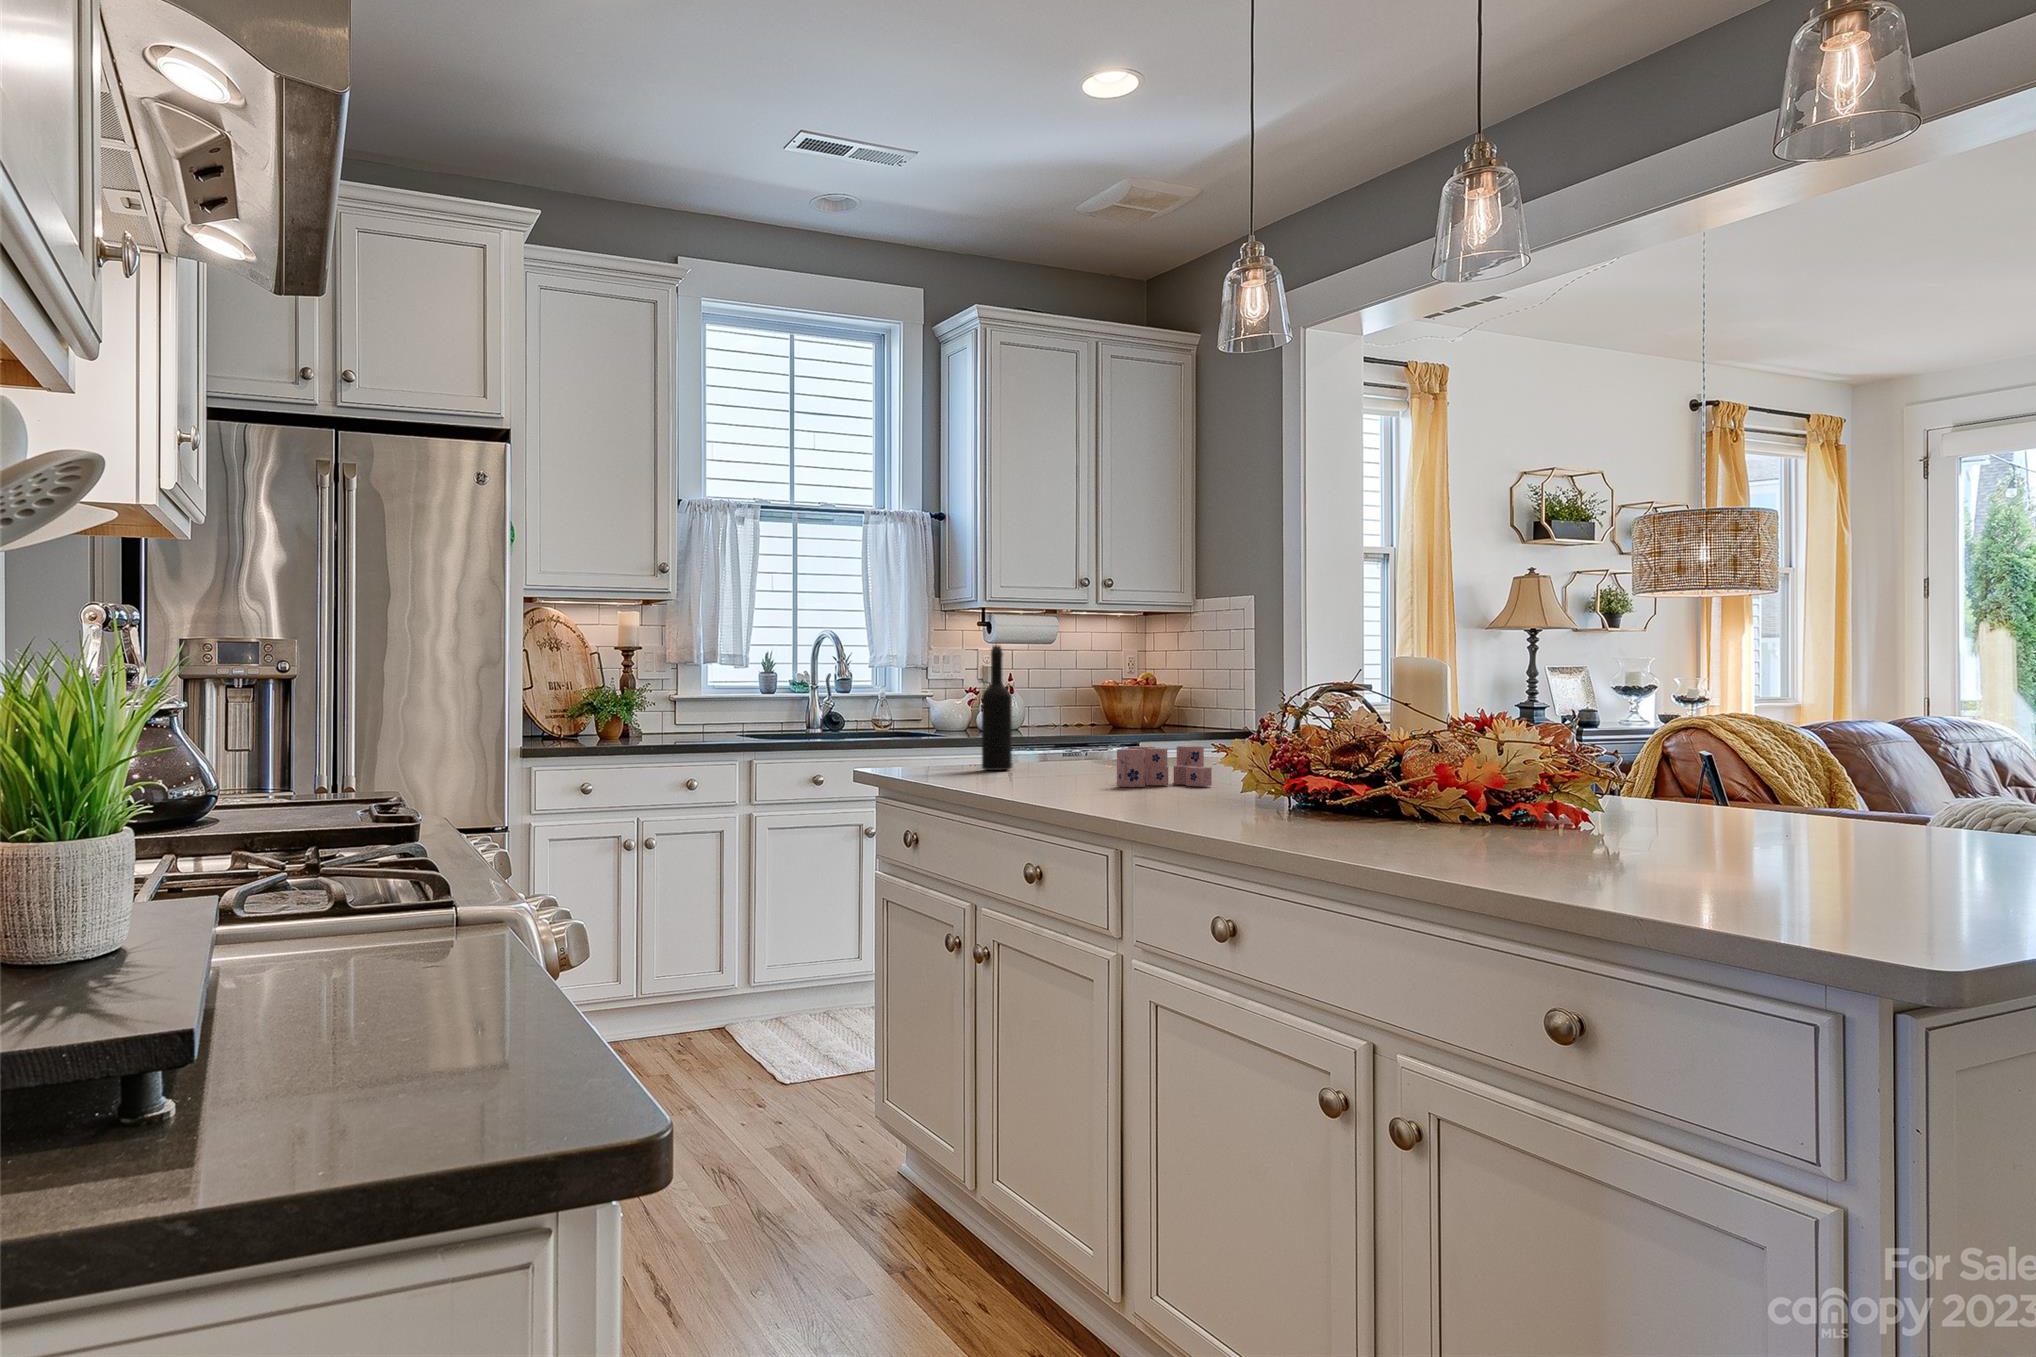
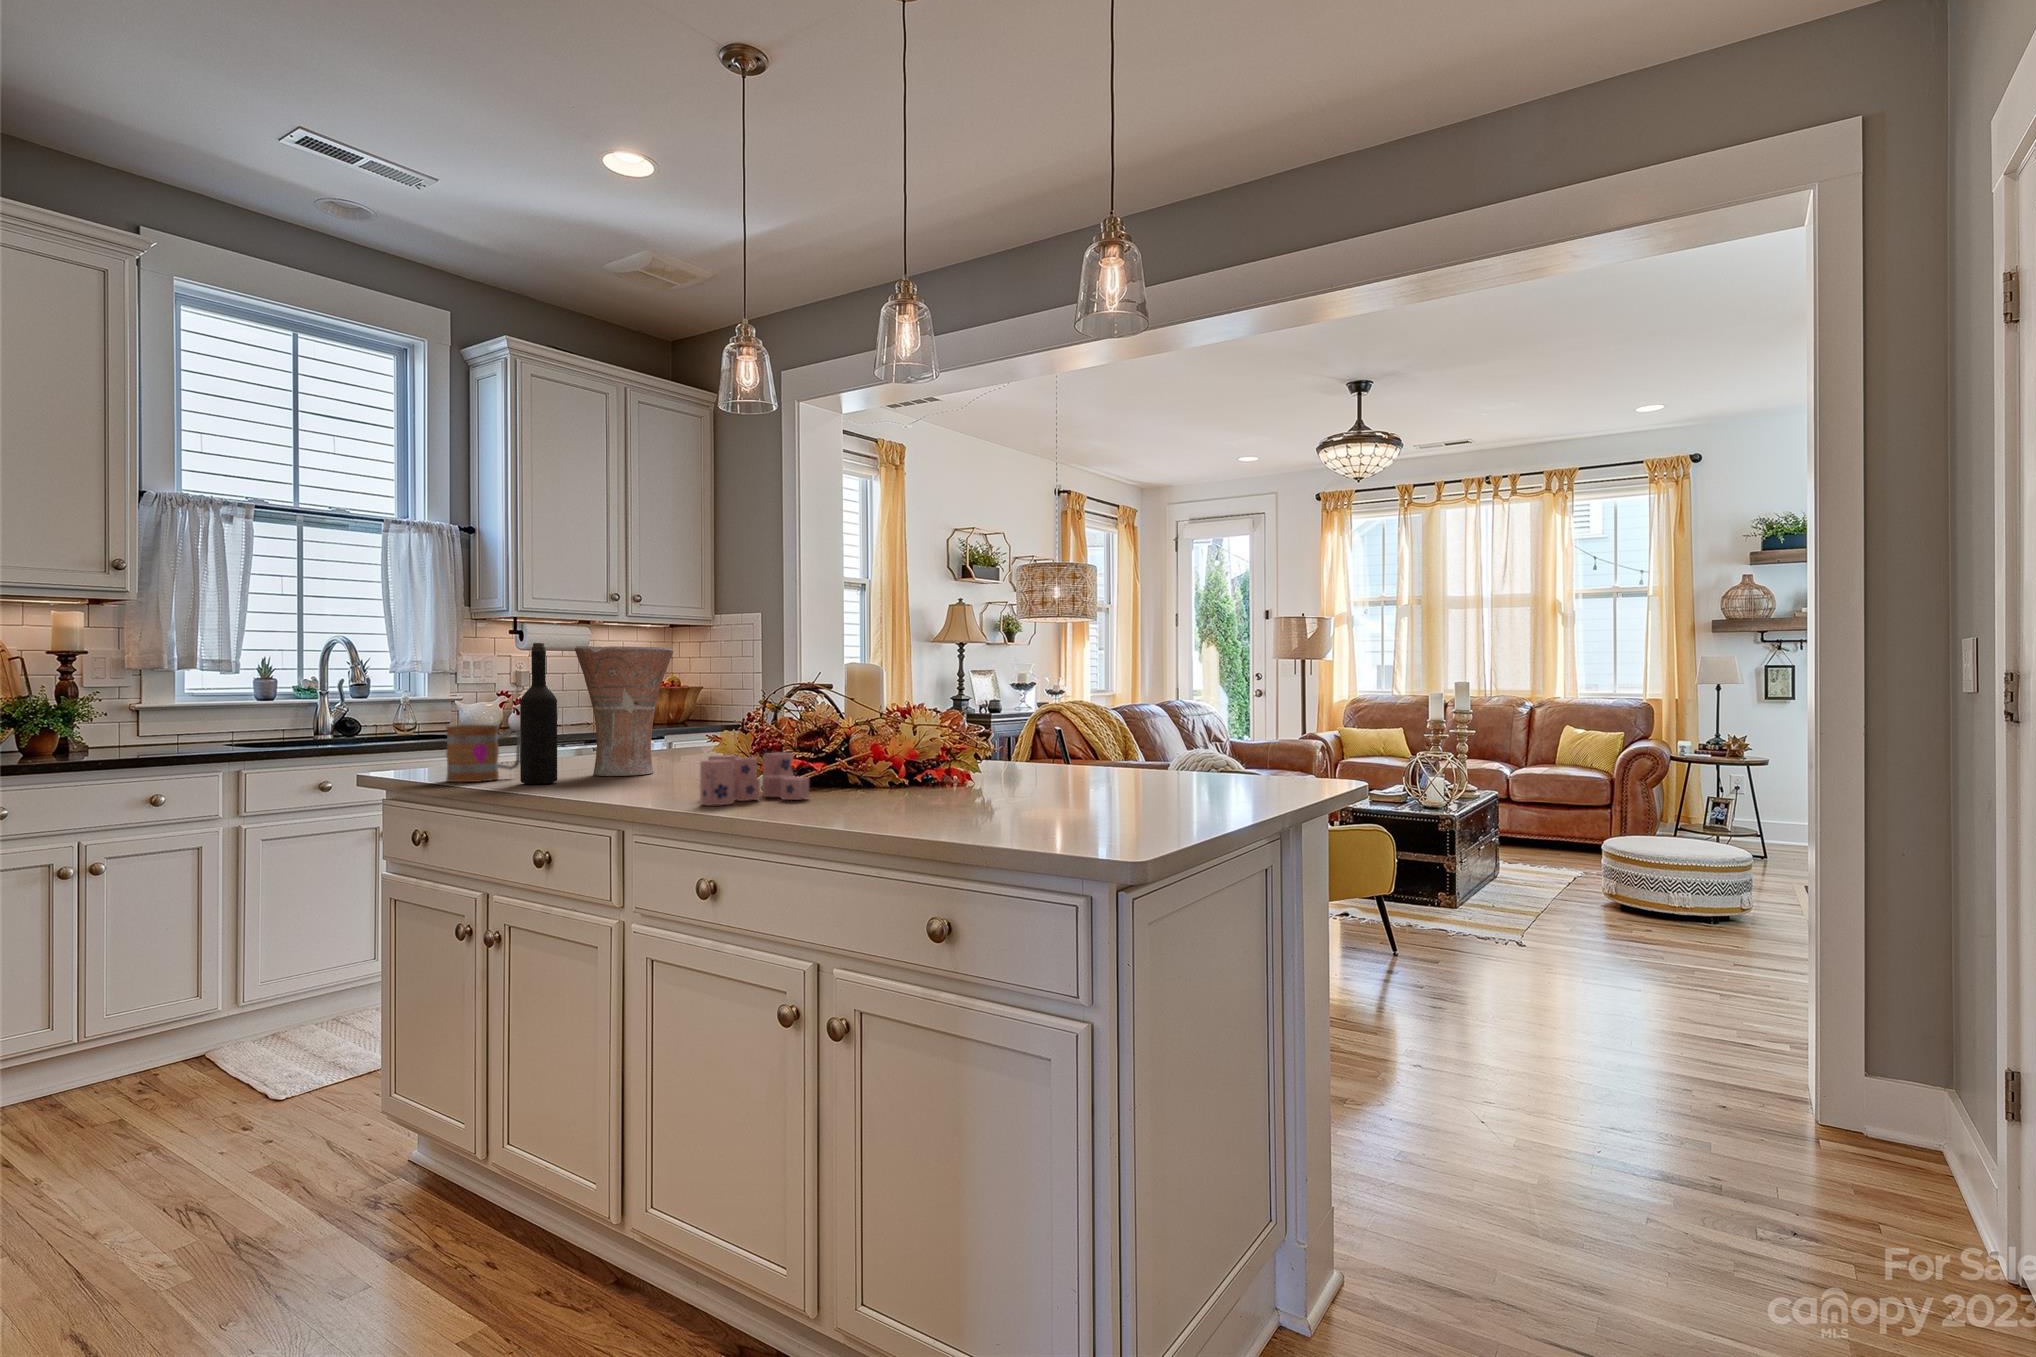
vase: none [1028,647,1115,768] -> present [575,646,673,776]
mug: none [924,718,984,767] -> present [446,725,520,782]

